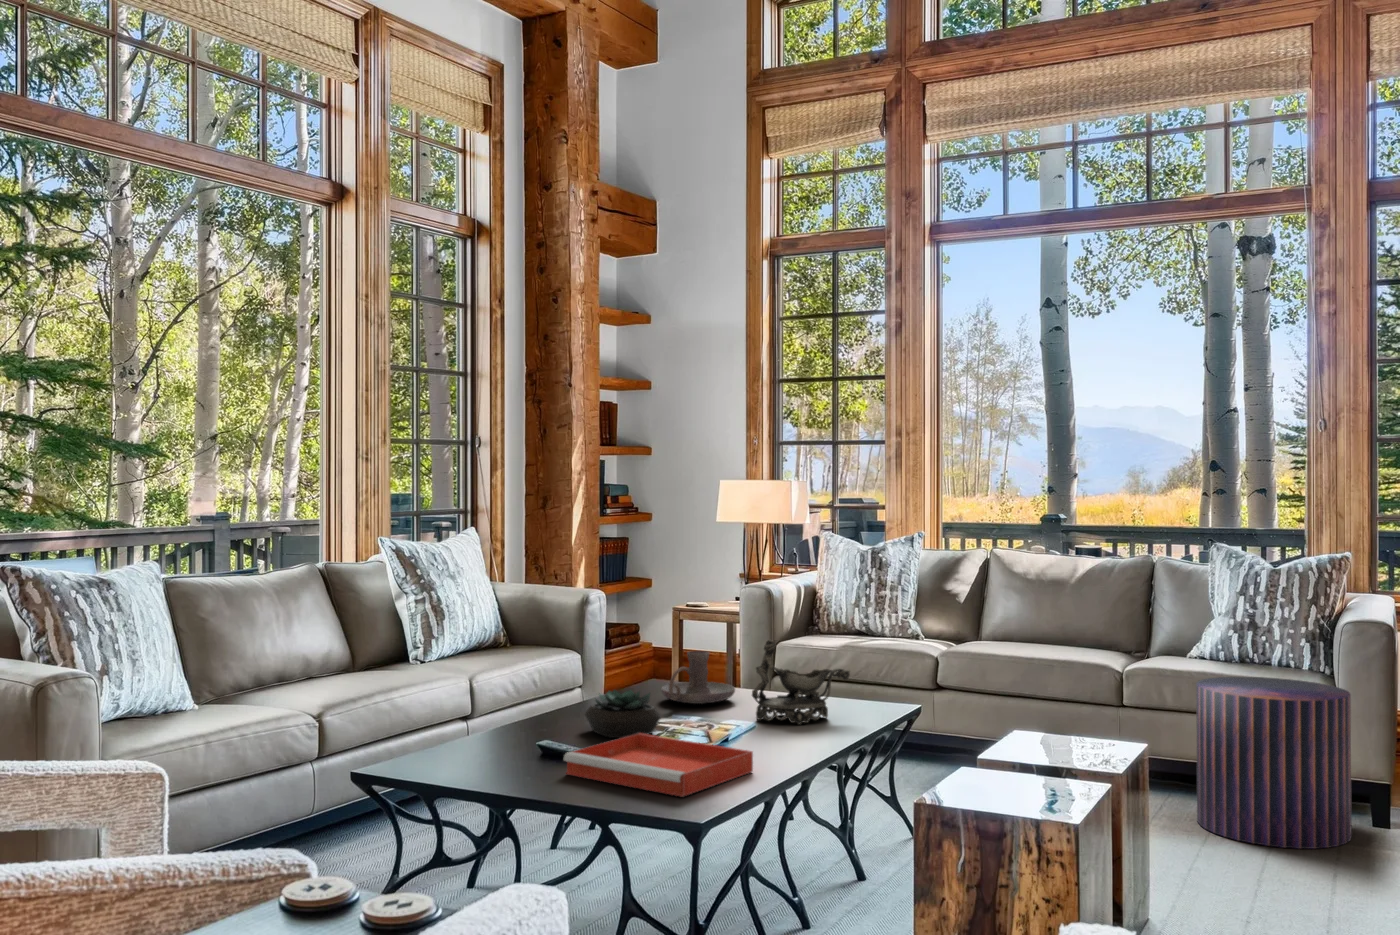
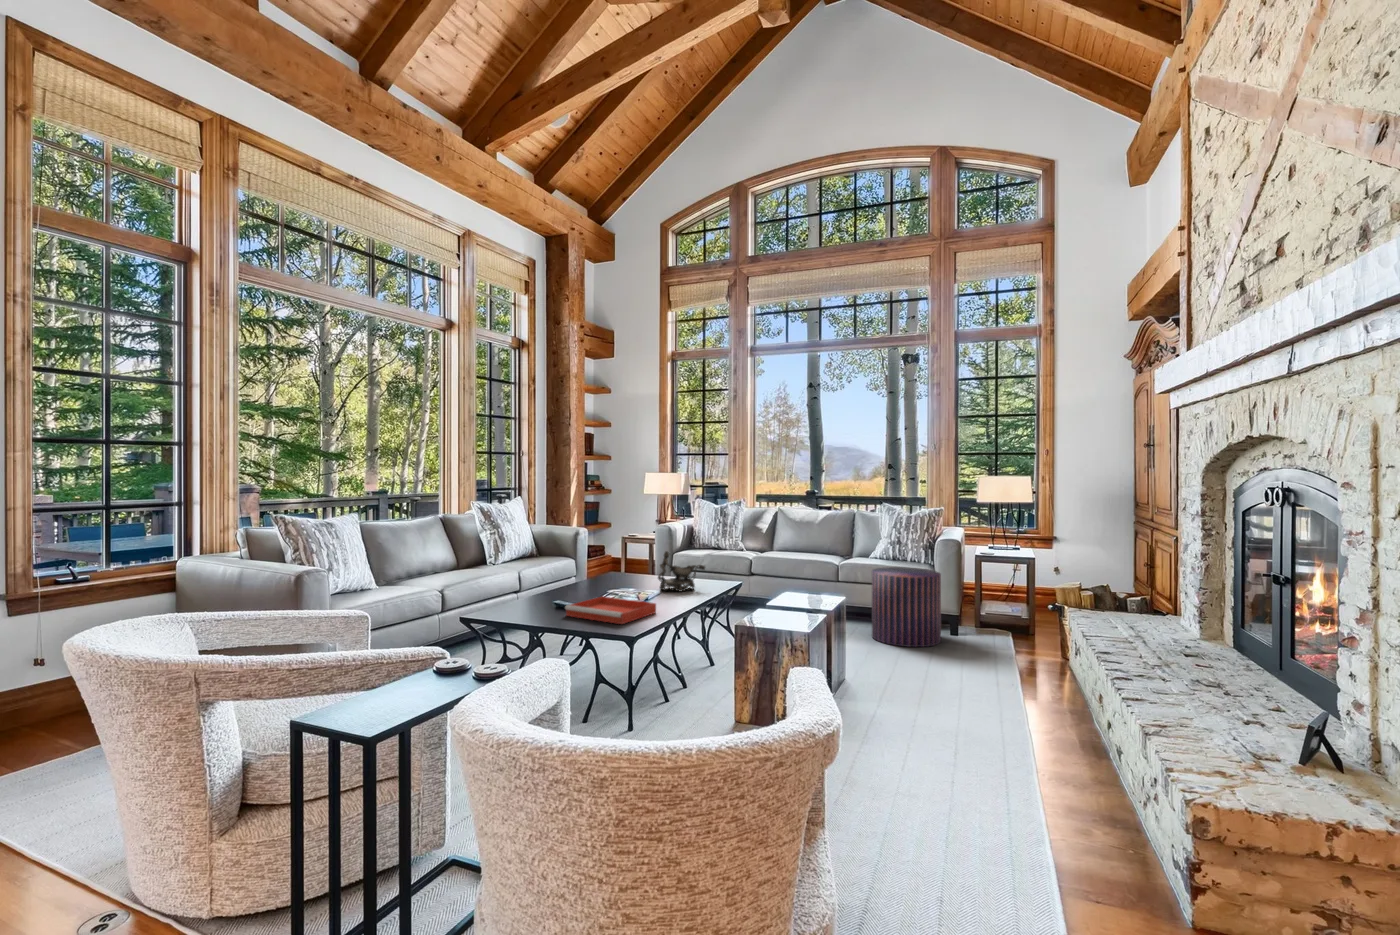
candle holder: present [661,651,735,704] -> none [614,557,650,583]
succulent plant: present [584,690,661,738] -> none [575,576,614,599]

